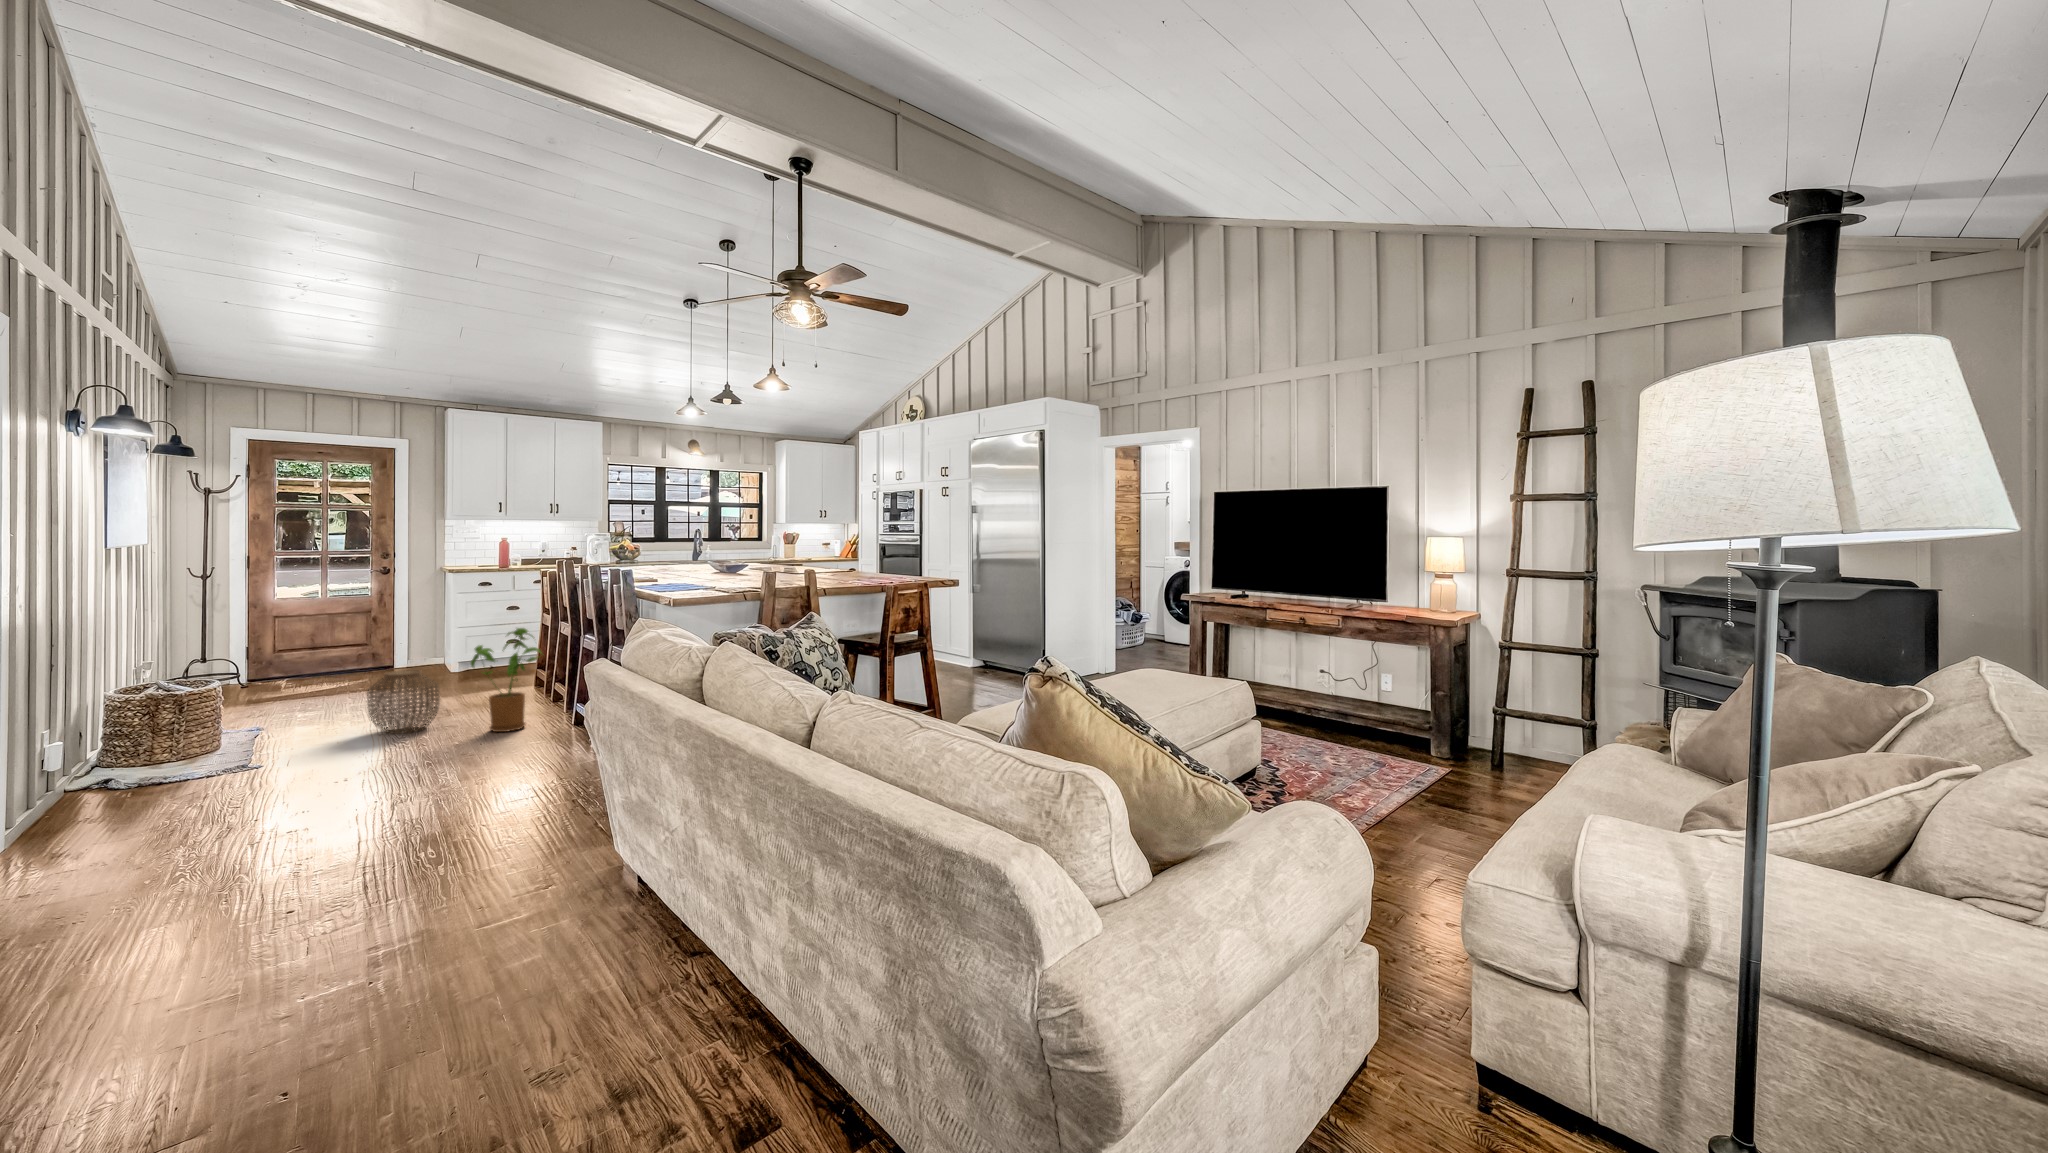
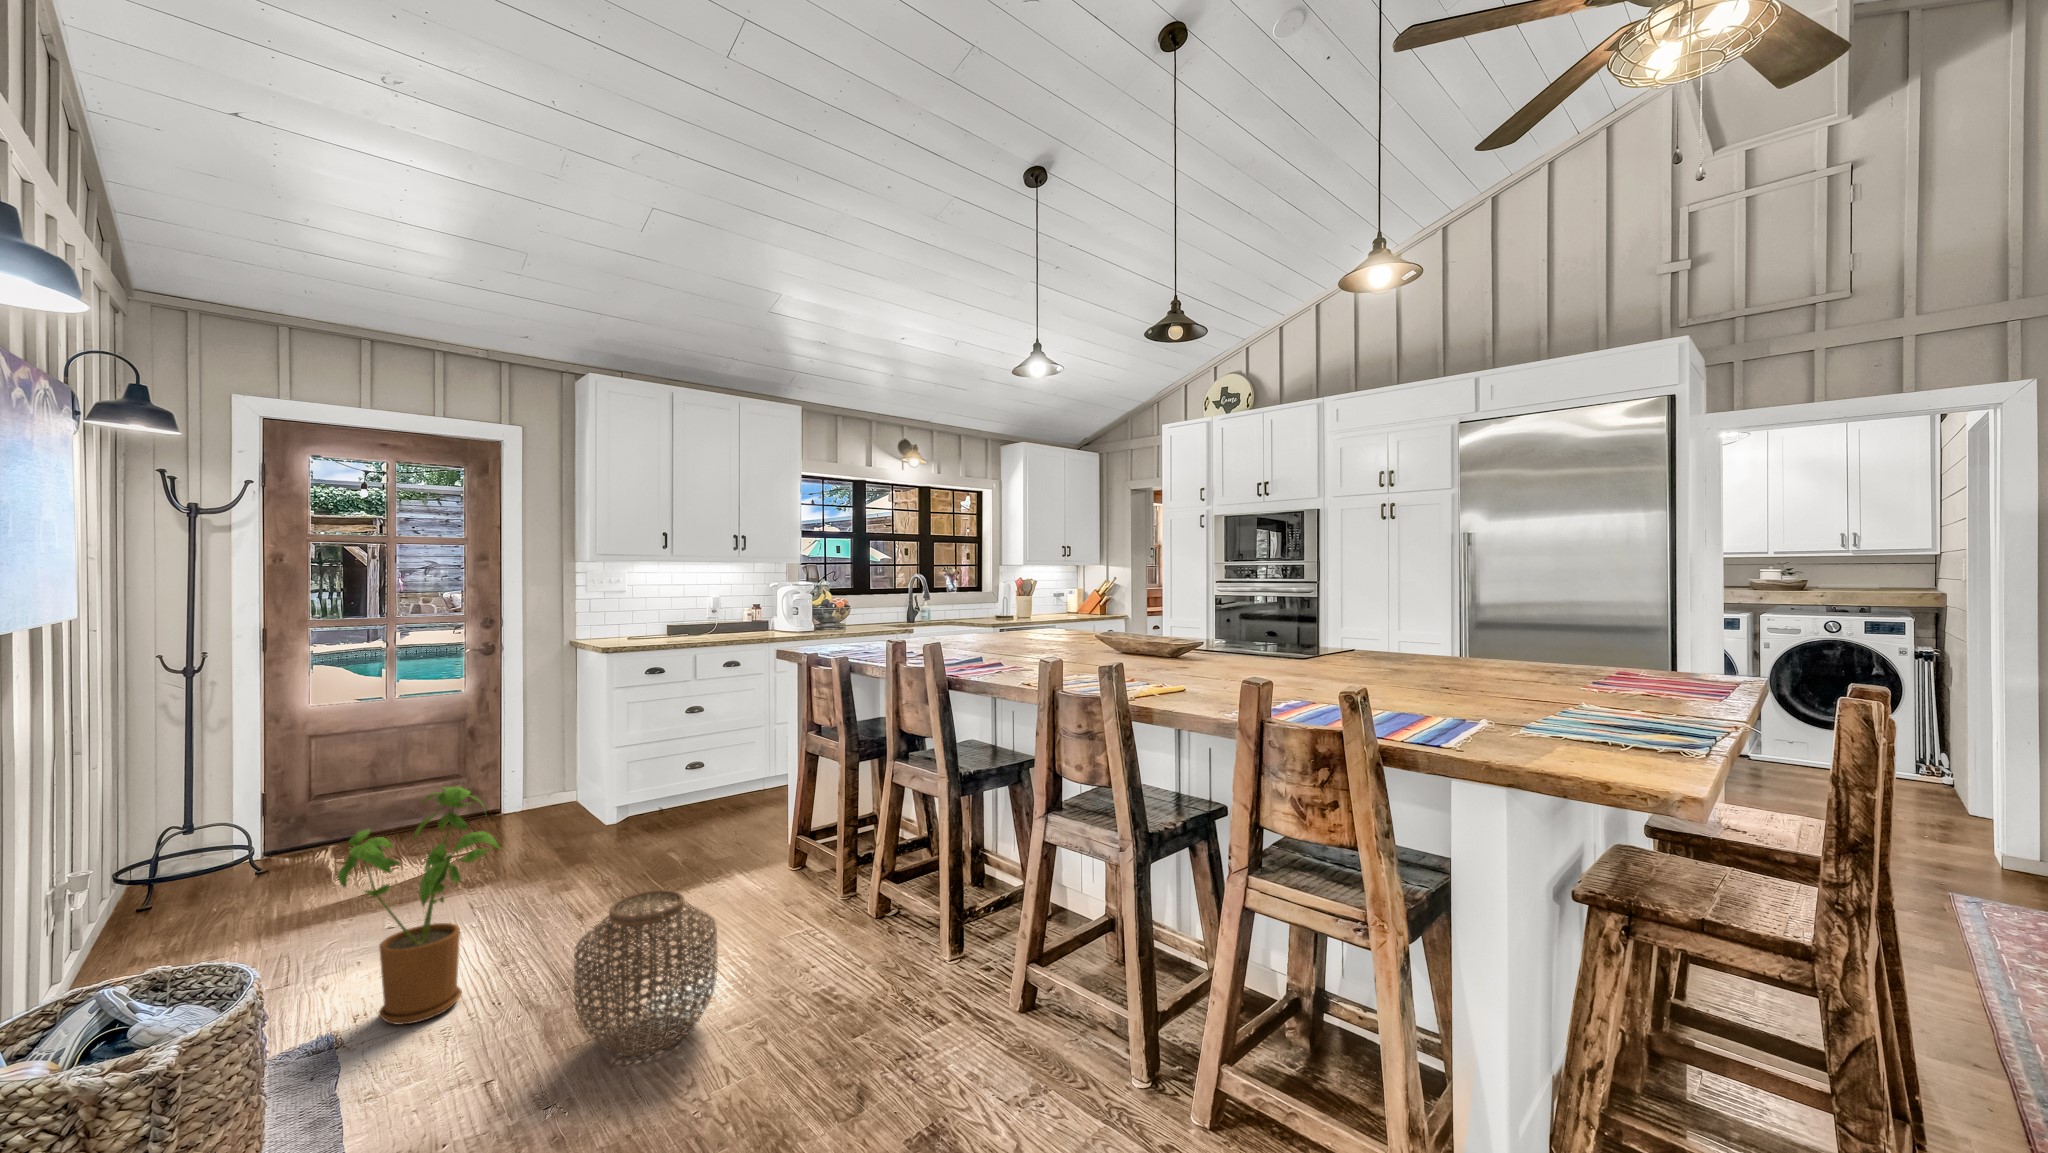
house plant: present [471,628,541,732] -> present [338,787,500,1025]

